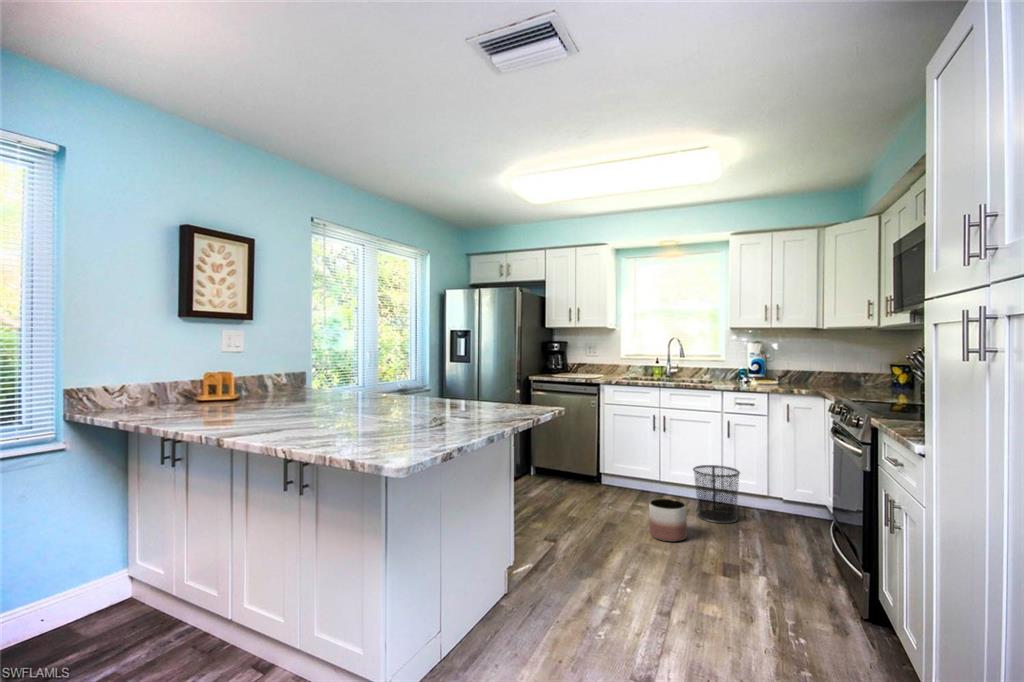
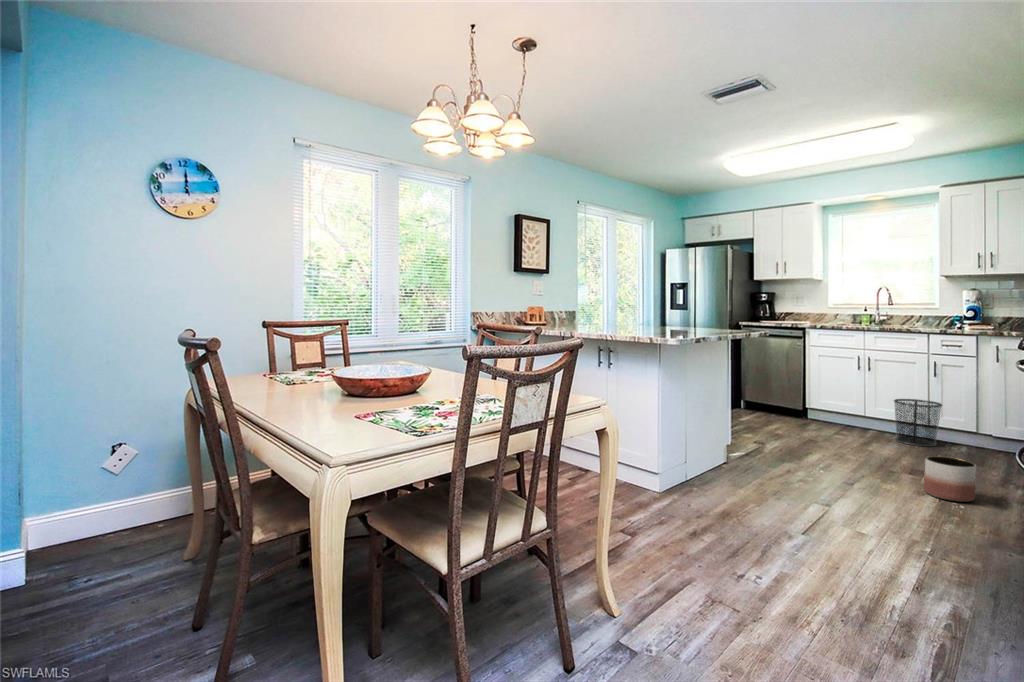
planter: present [649,499,687,542] -> present [924,456,976,502]

